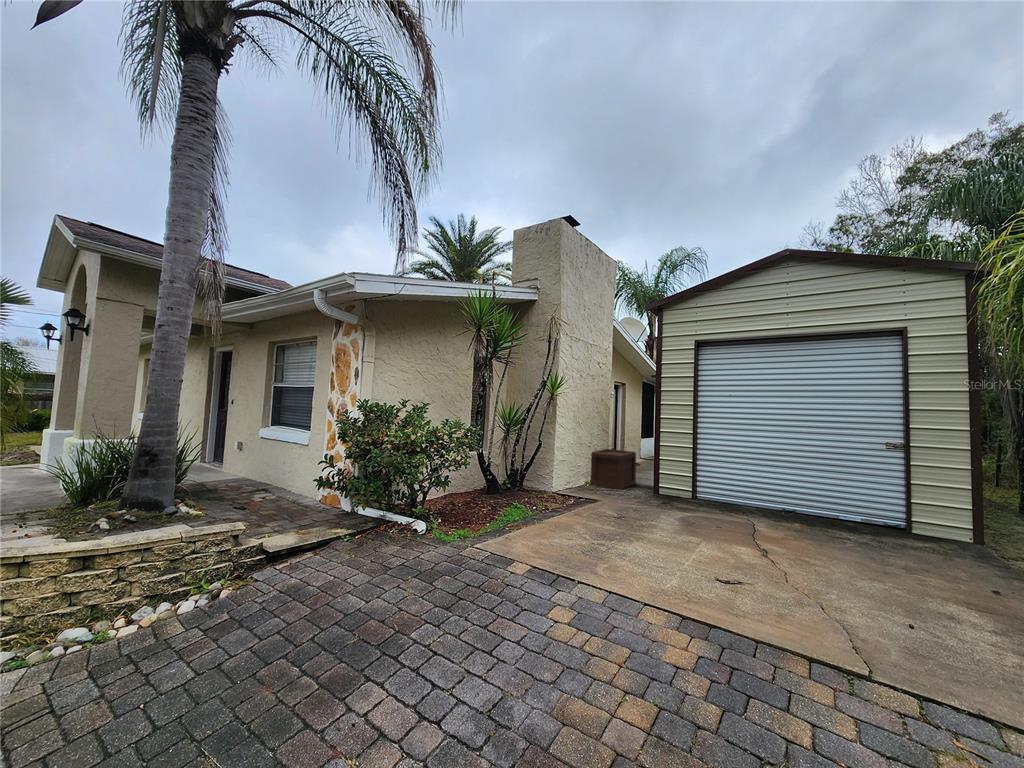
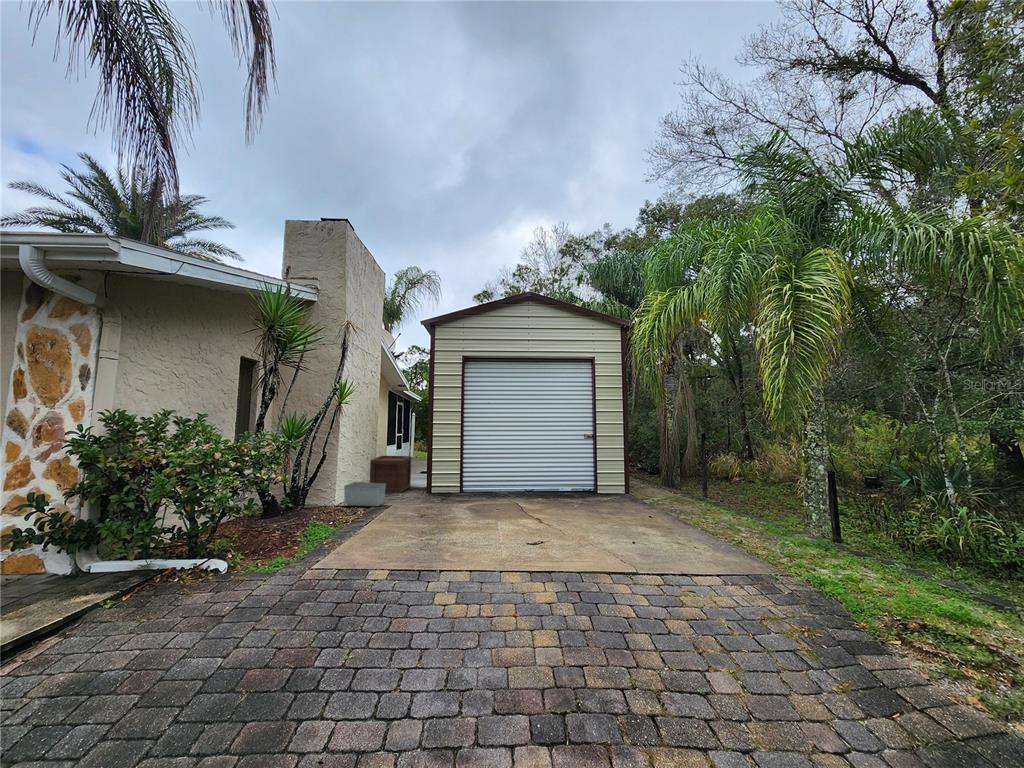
storage bin: none [557,472,597,500] -> present [344,482,386,506]

